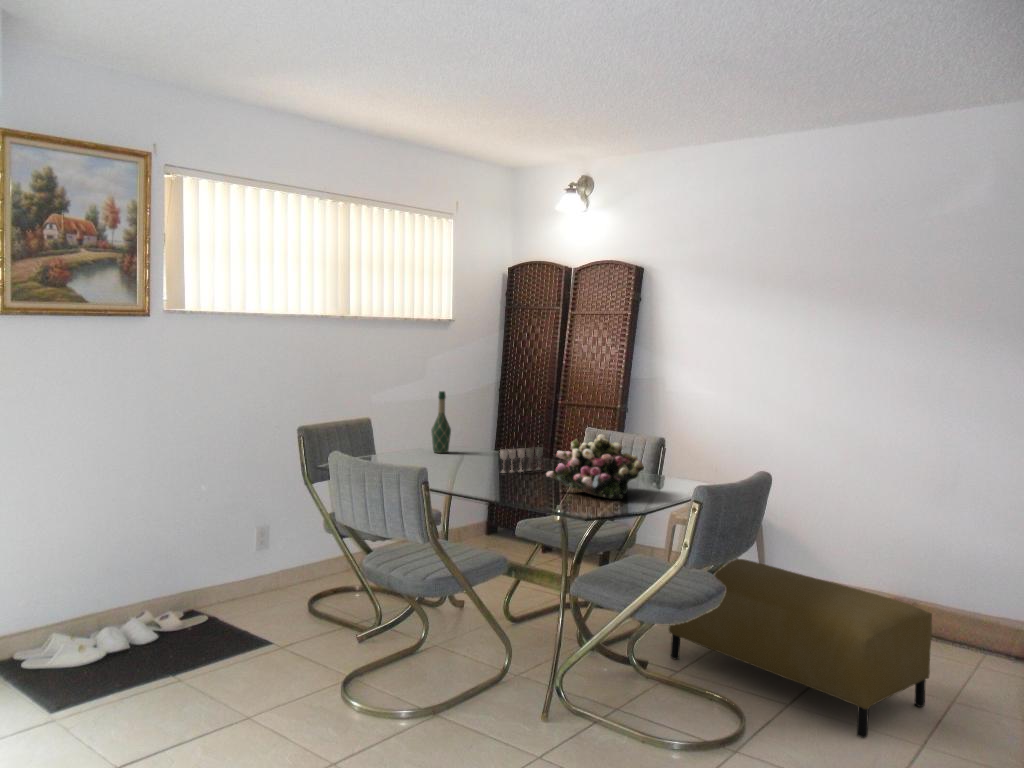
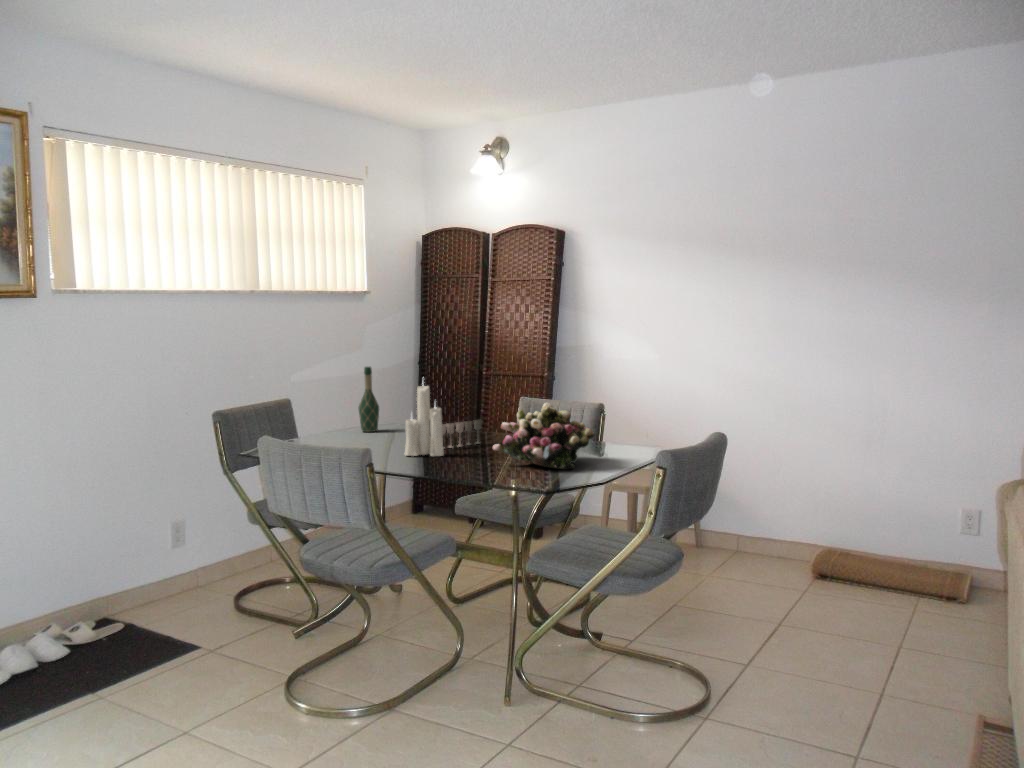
candle: none [466,399,503,480] -> present [405,383,444,456]
ottoman: present [669,559,932,738] -> none [620,521,879,691]

